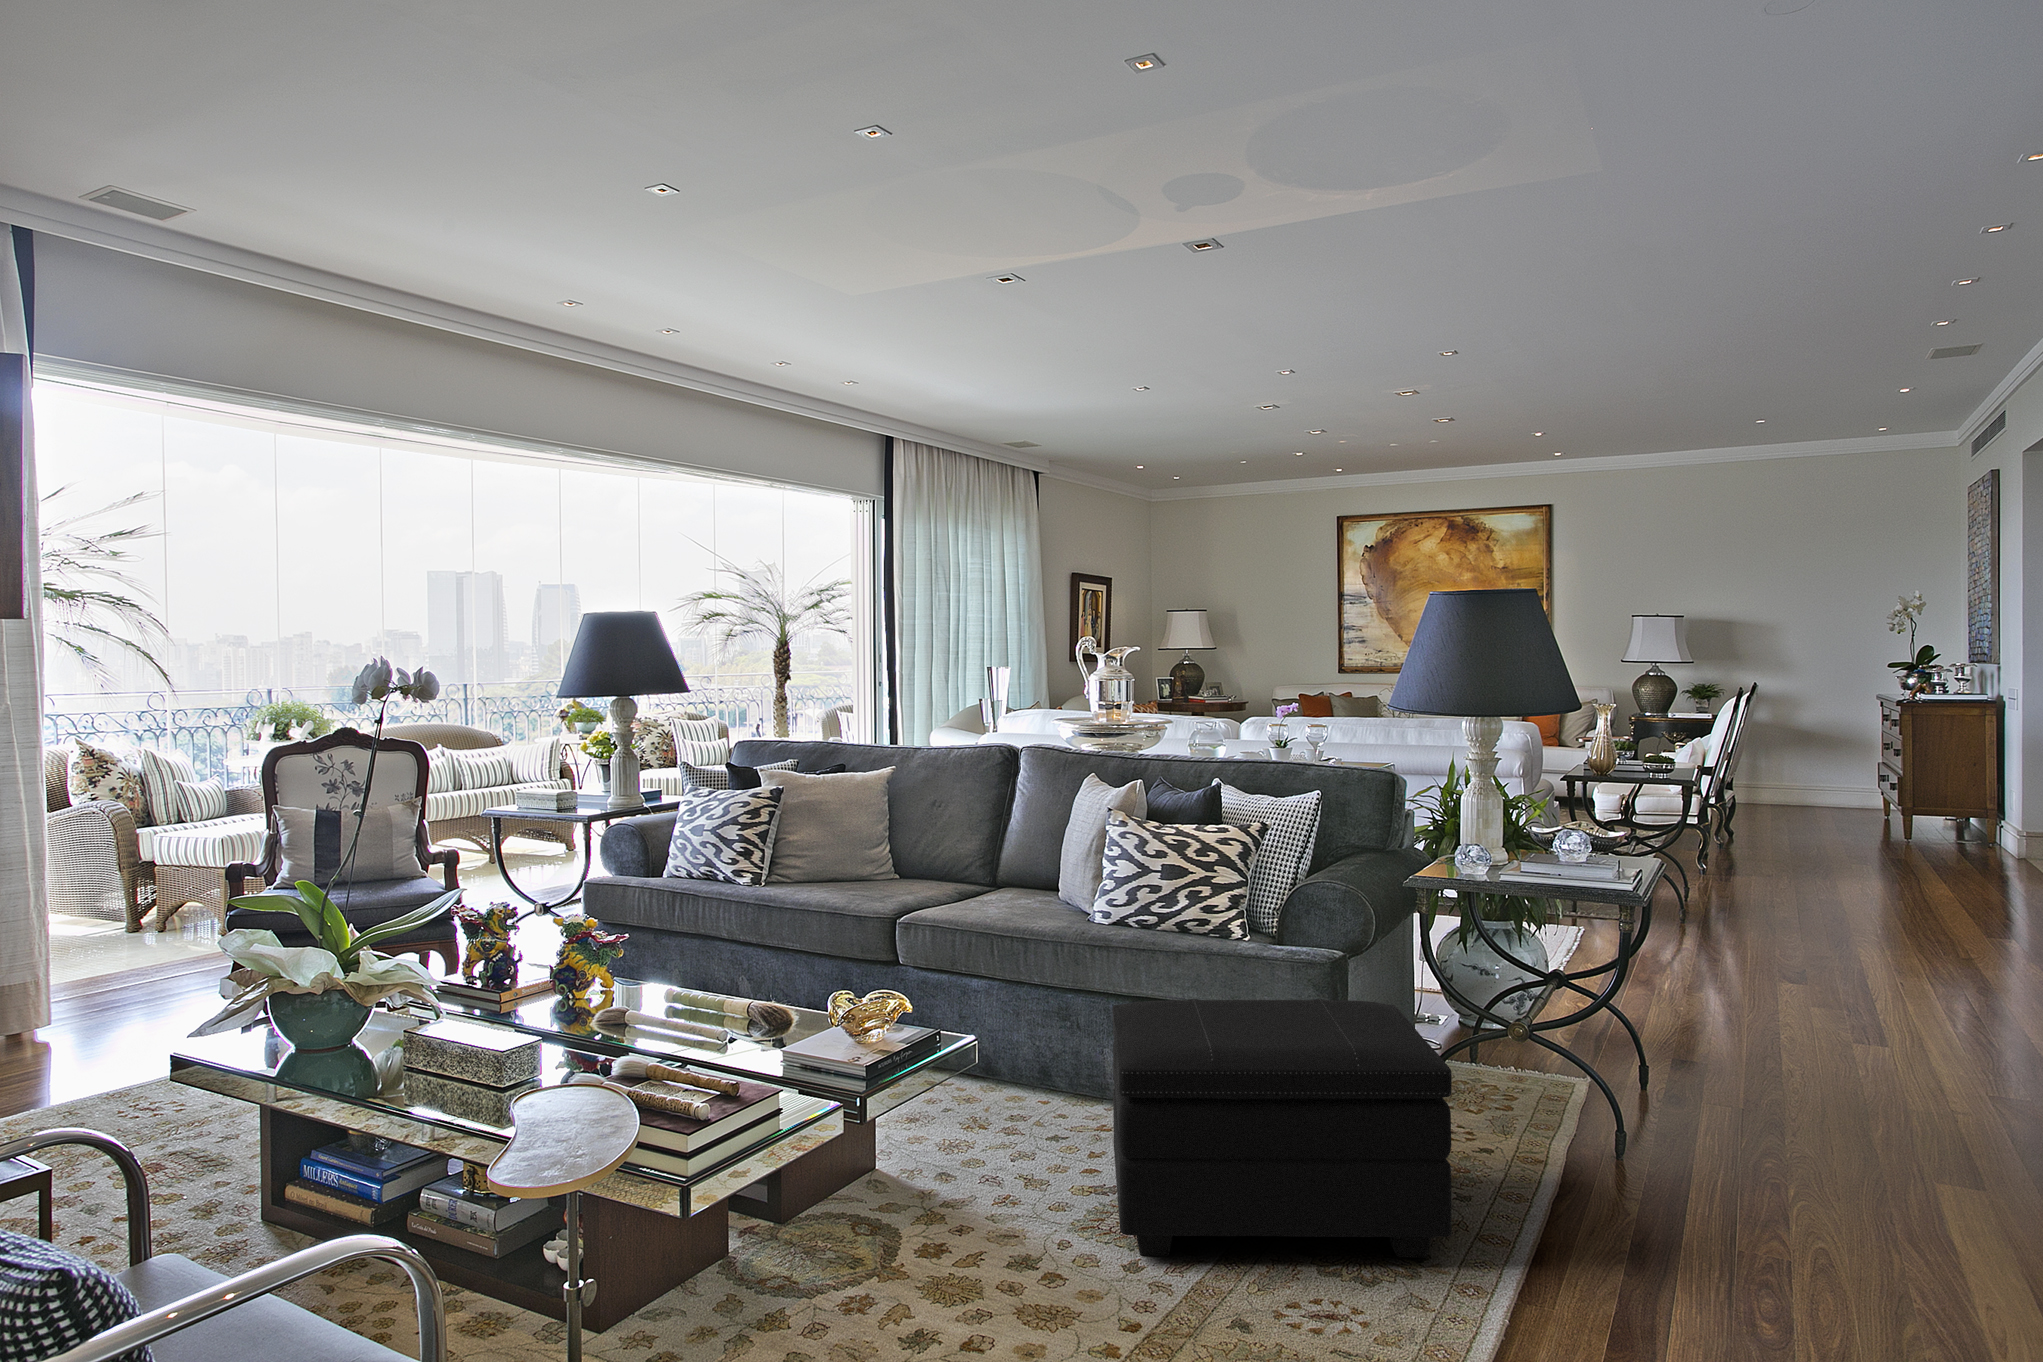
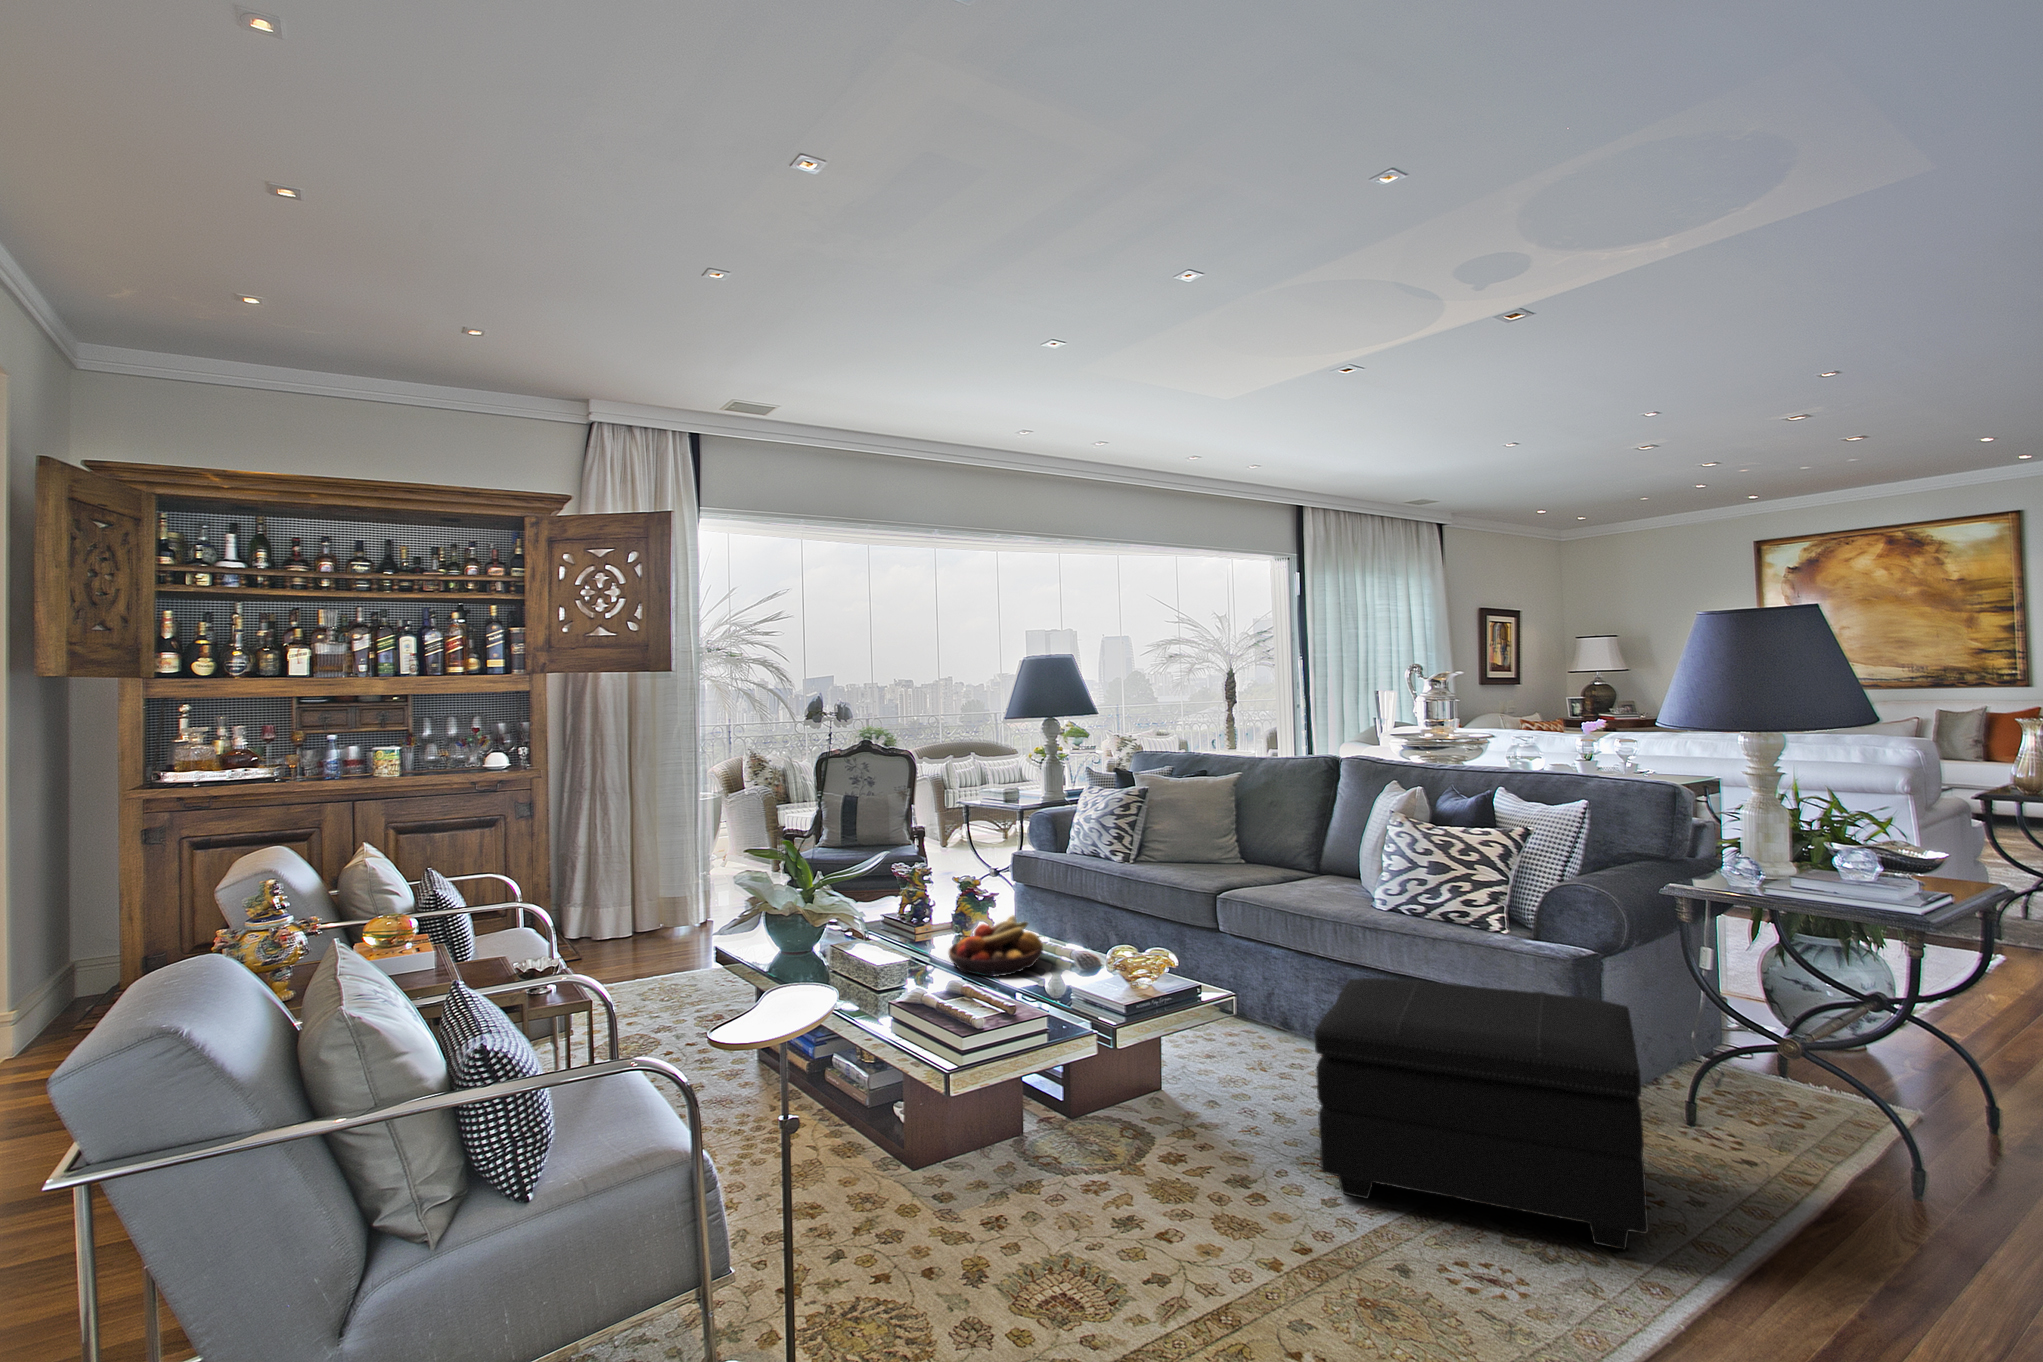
fruit bowl: none [591,963,729,1050] -> present [949,915,1043,976]

